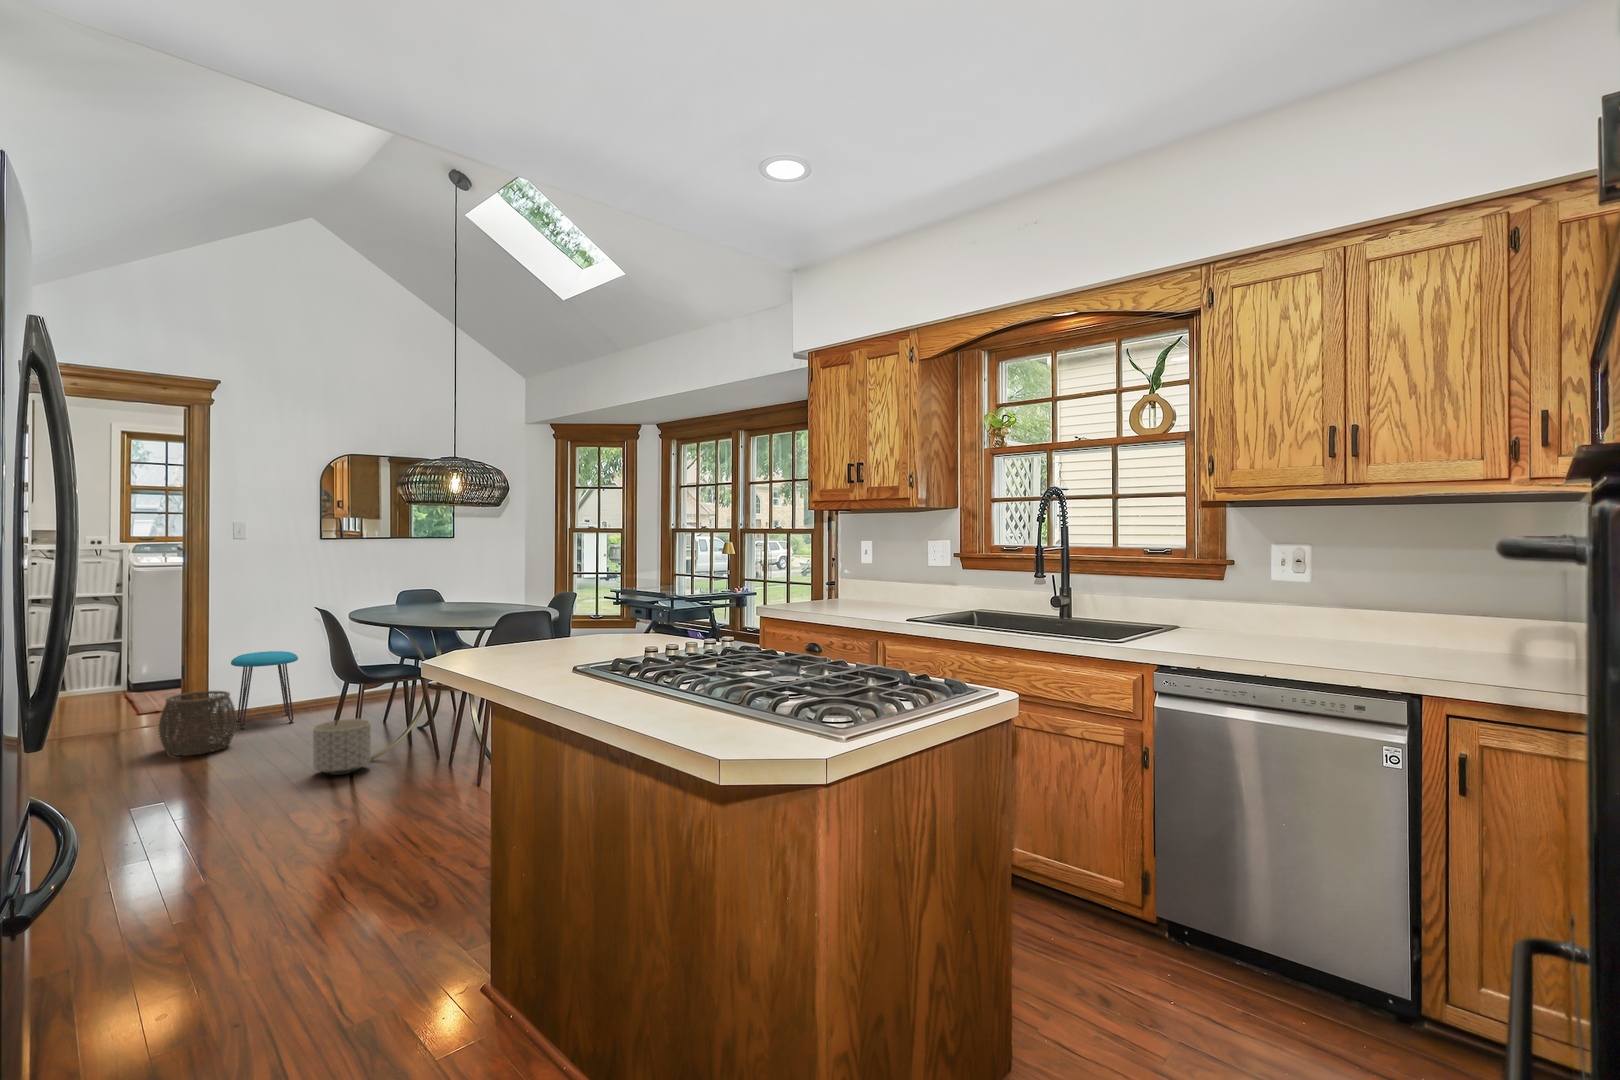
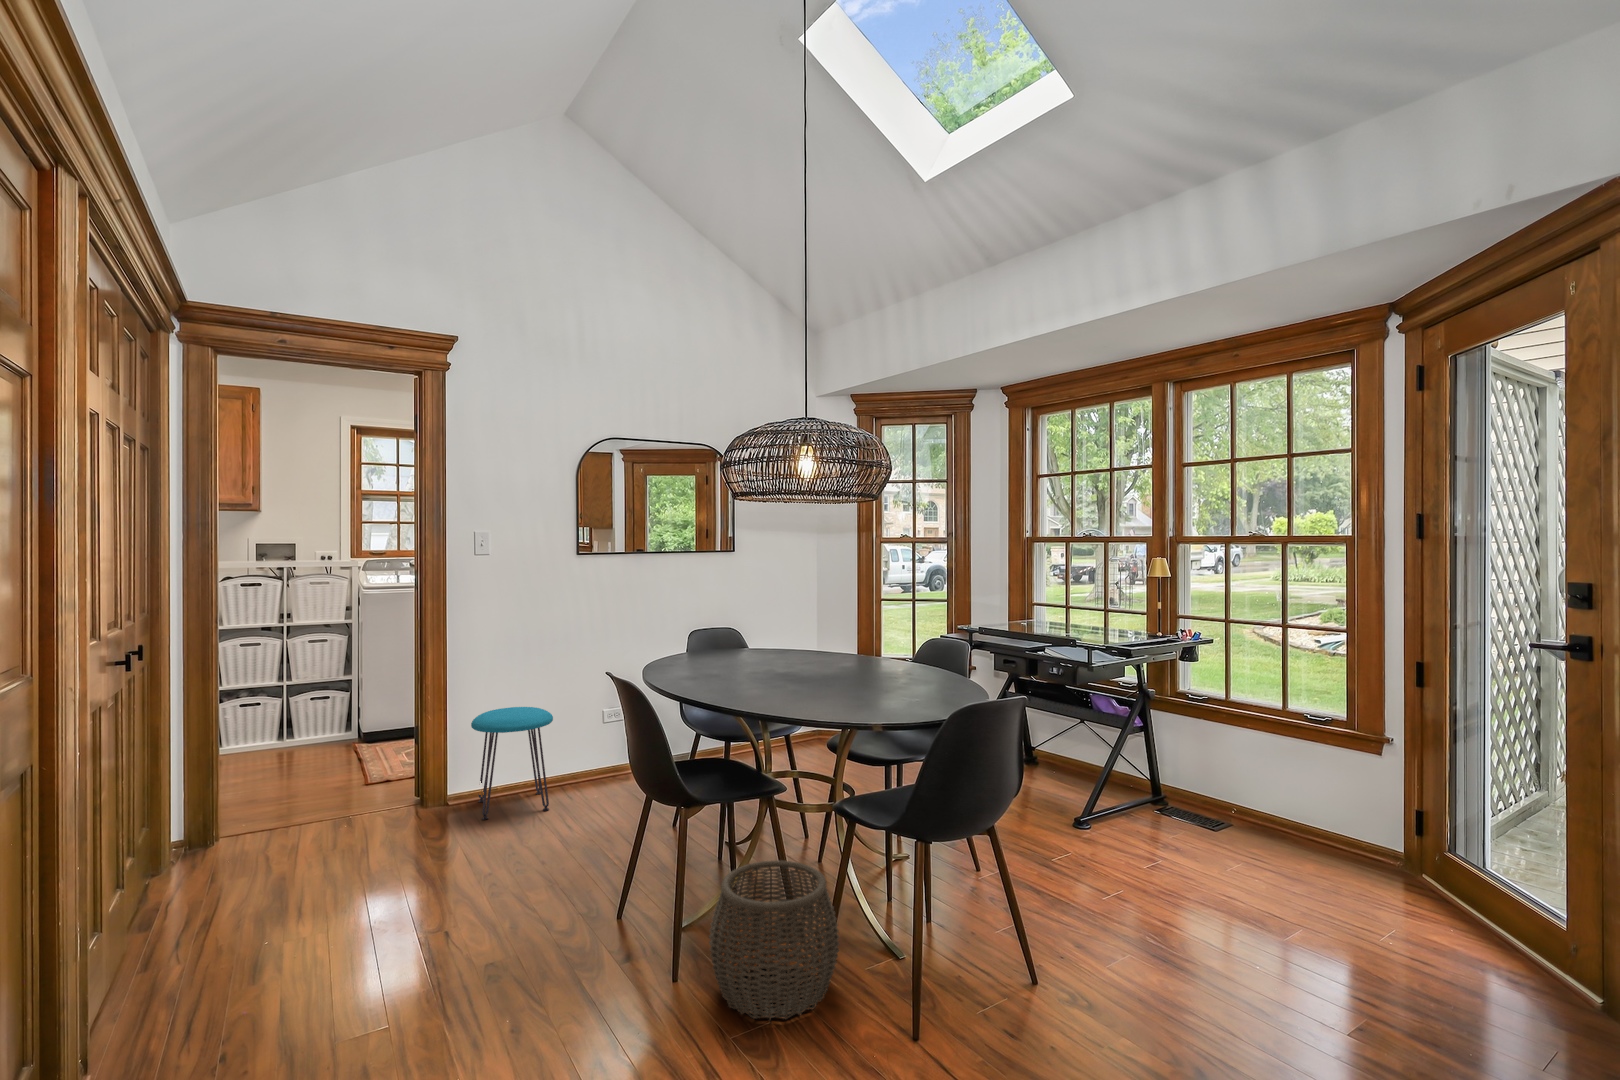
woven basket: present [159,691,237,756] -> present [709,861,839,1020]
planter: present [313,719,371,775] -> none [599,847,683,950]

